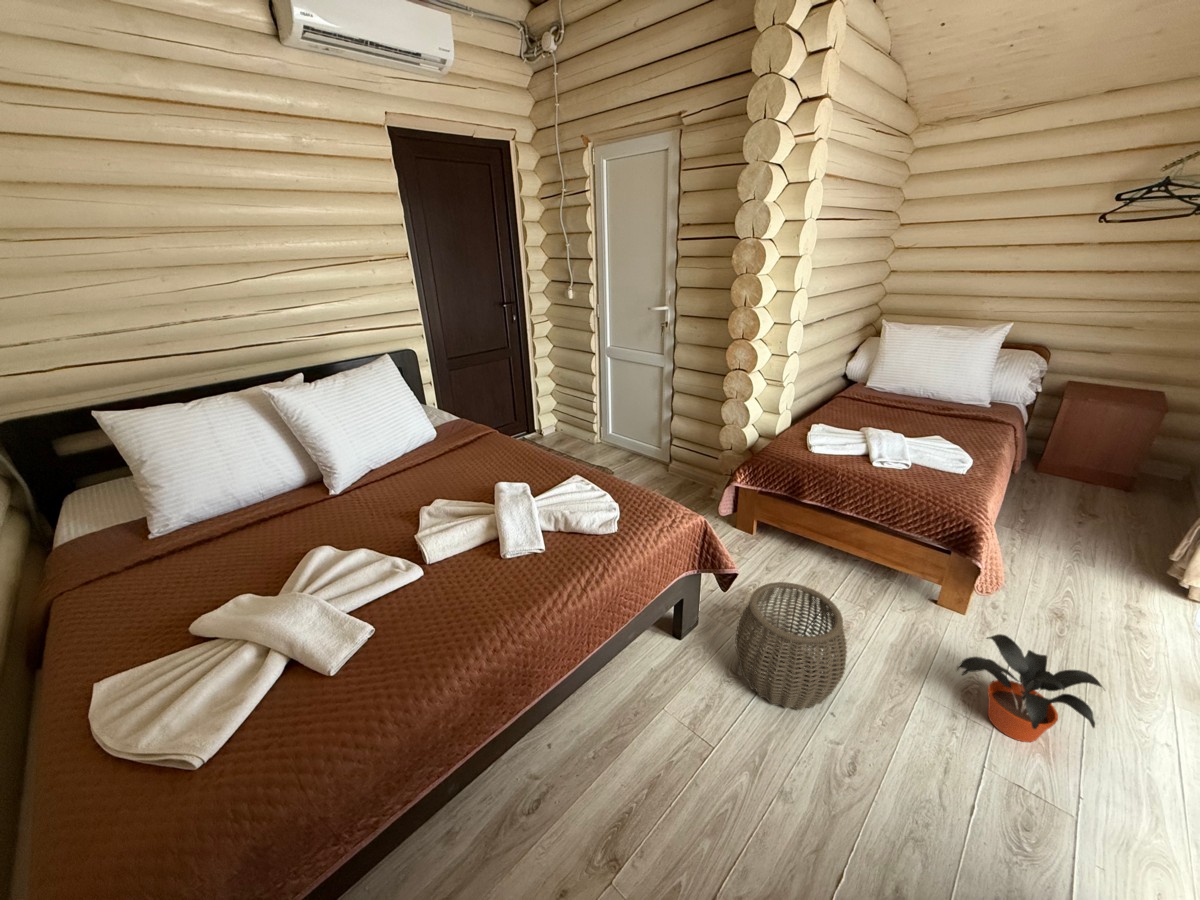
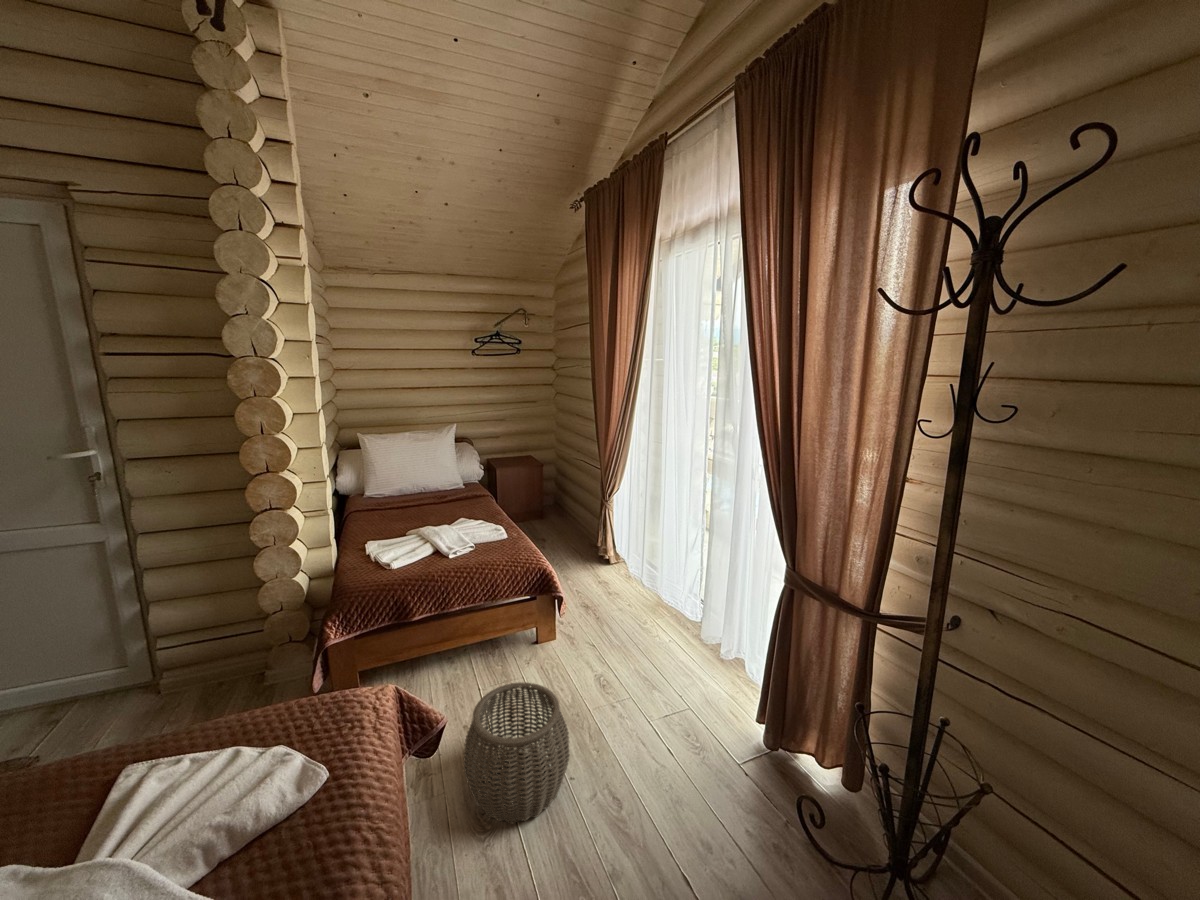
potted plant: present [957,634,1102,742] -> none [595,623,666,693]

